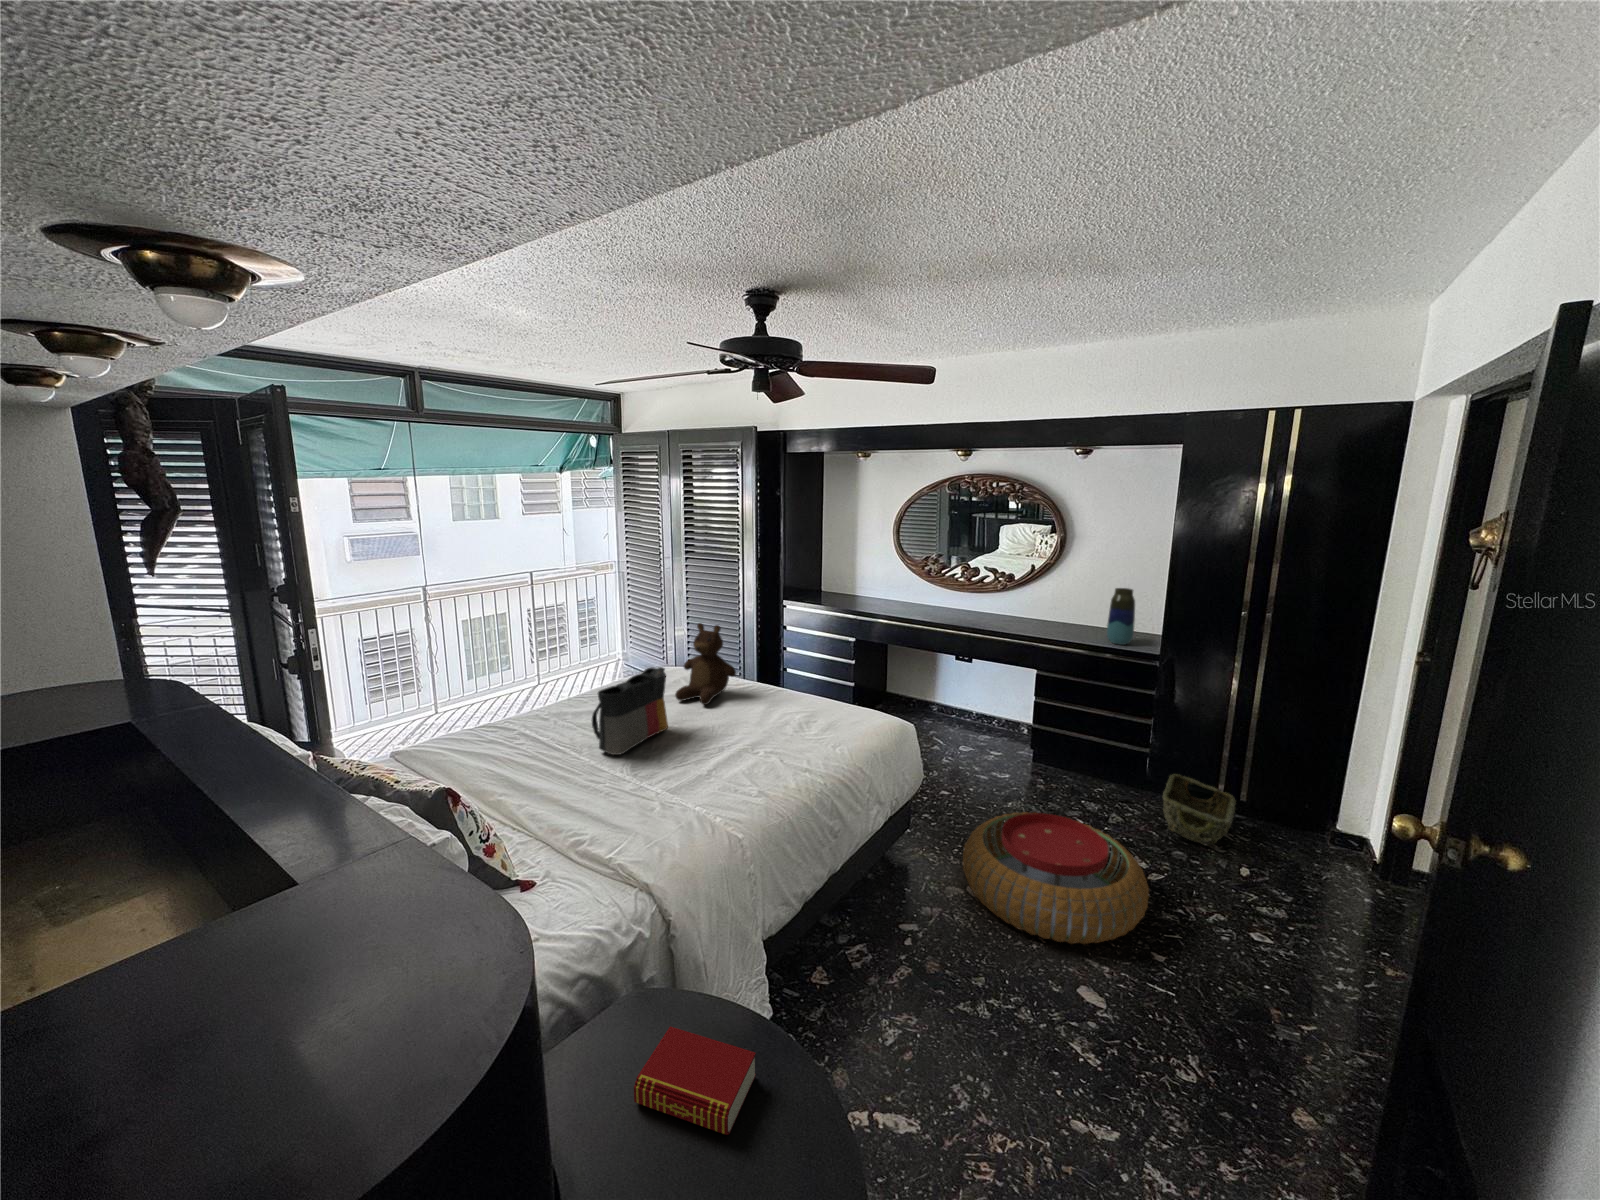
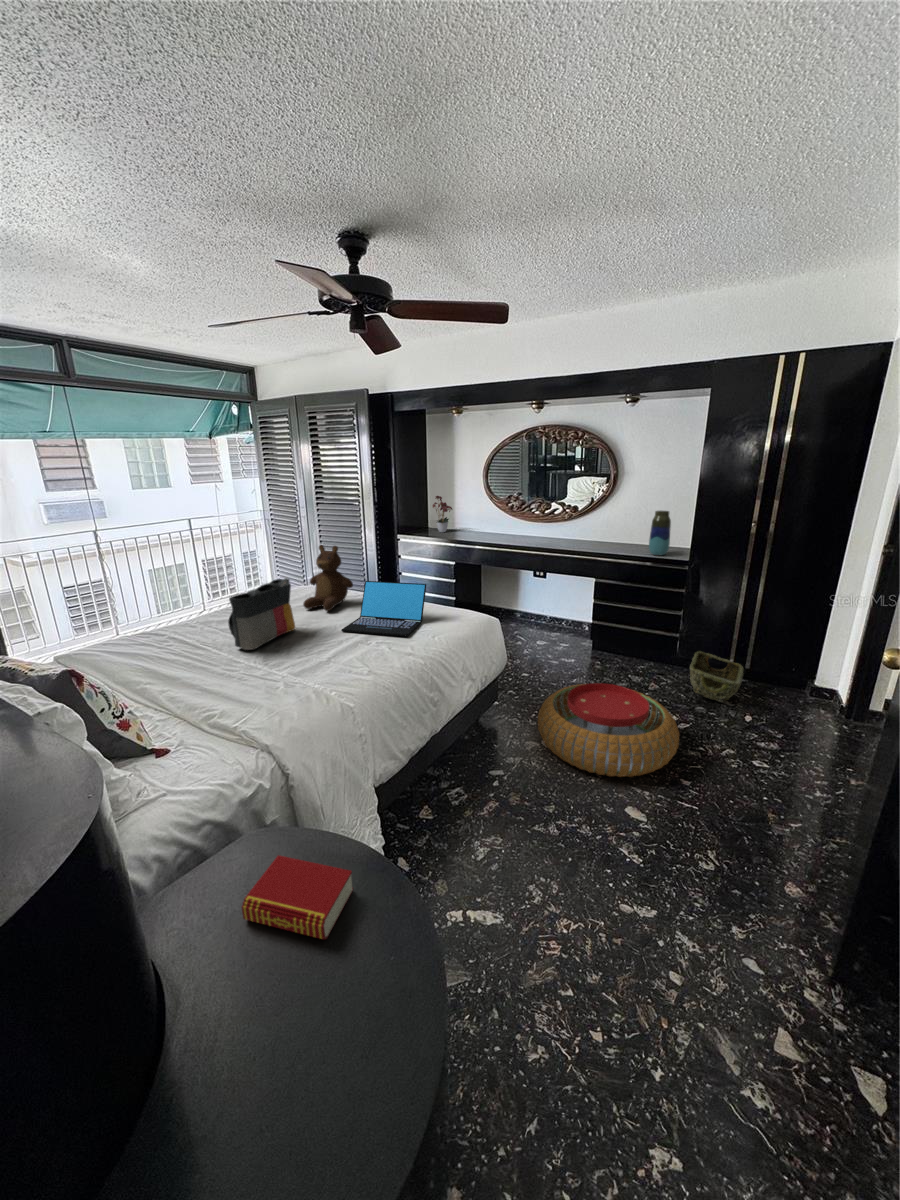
flower arrangement: none [828,552,857,599] -> present [432,496,452,532]
laptop: none [723,670,827,746] -> present [341,581,426,637]

